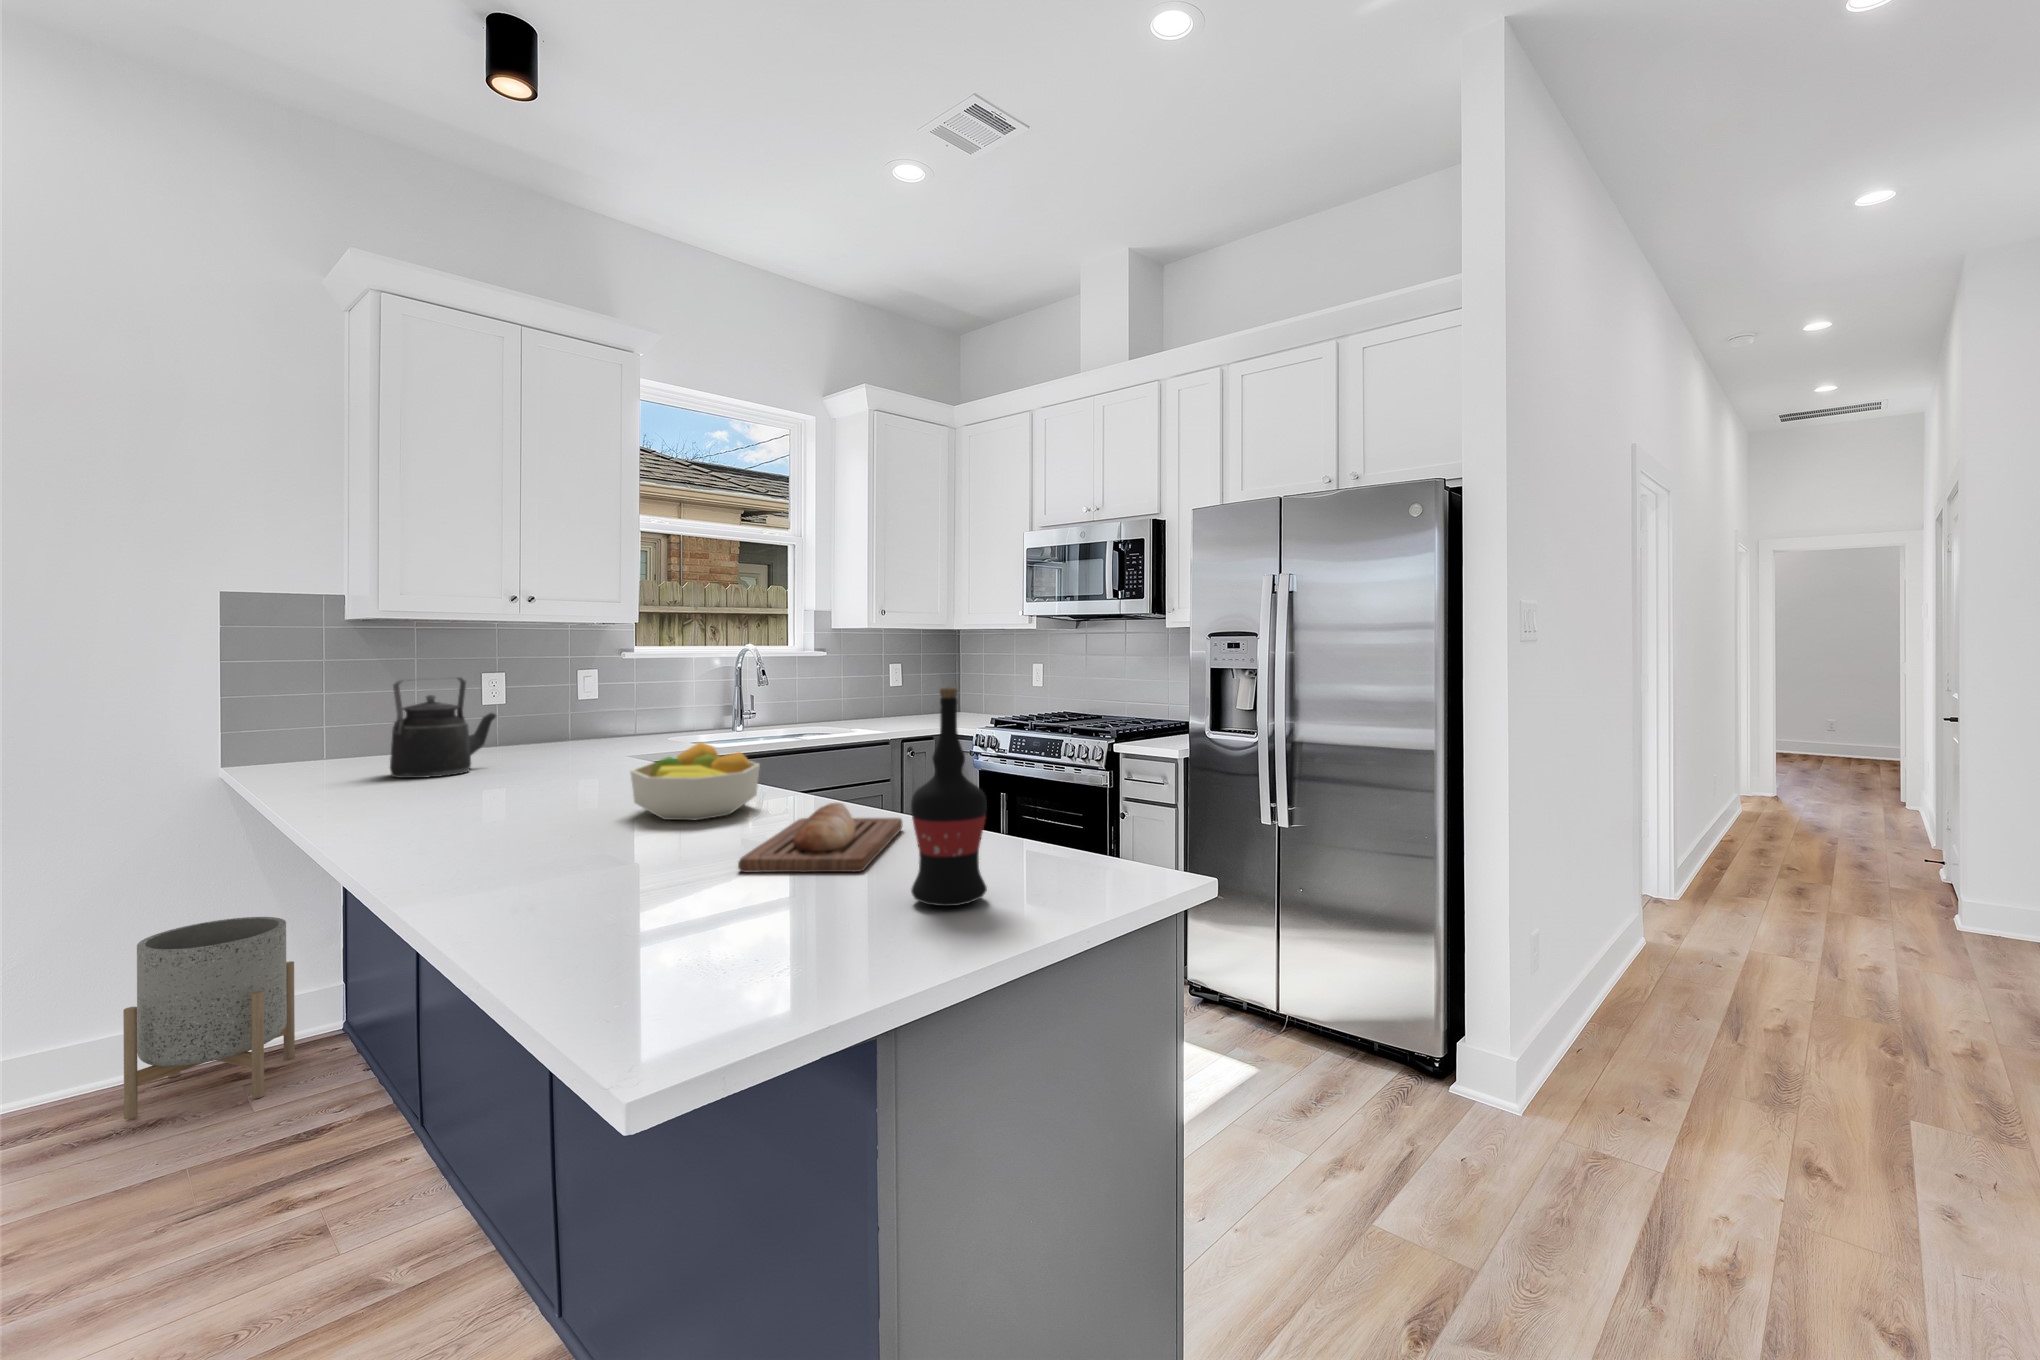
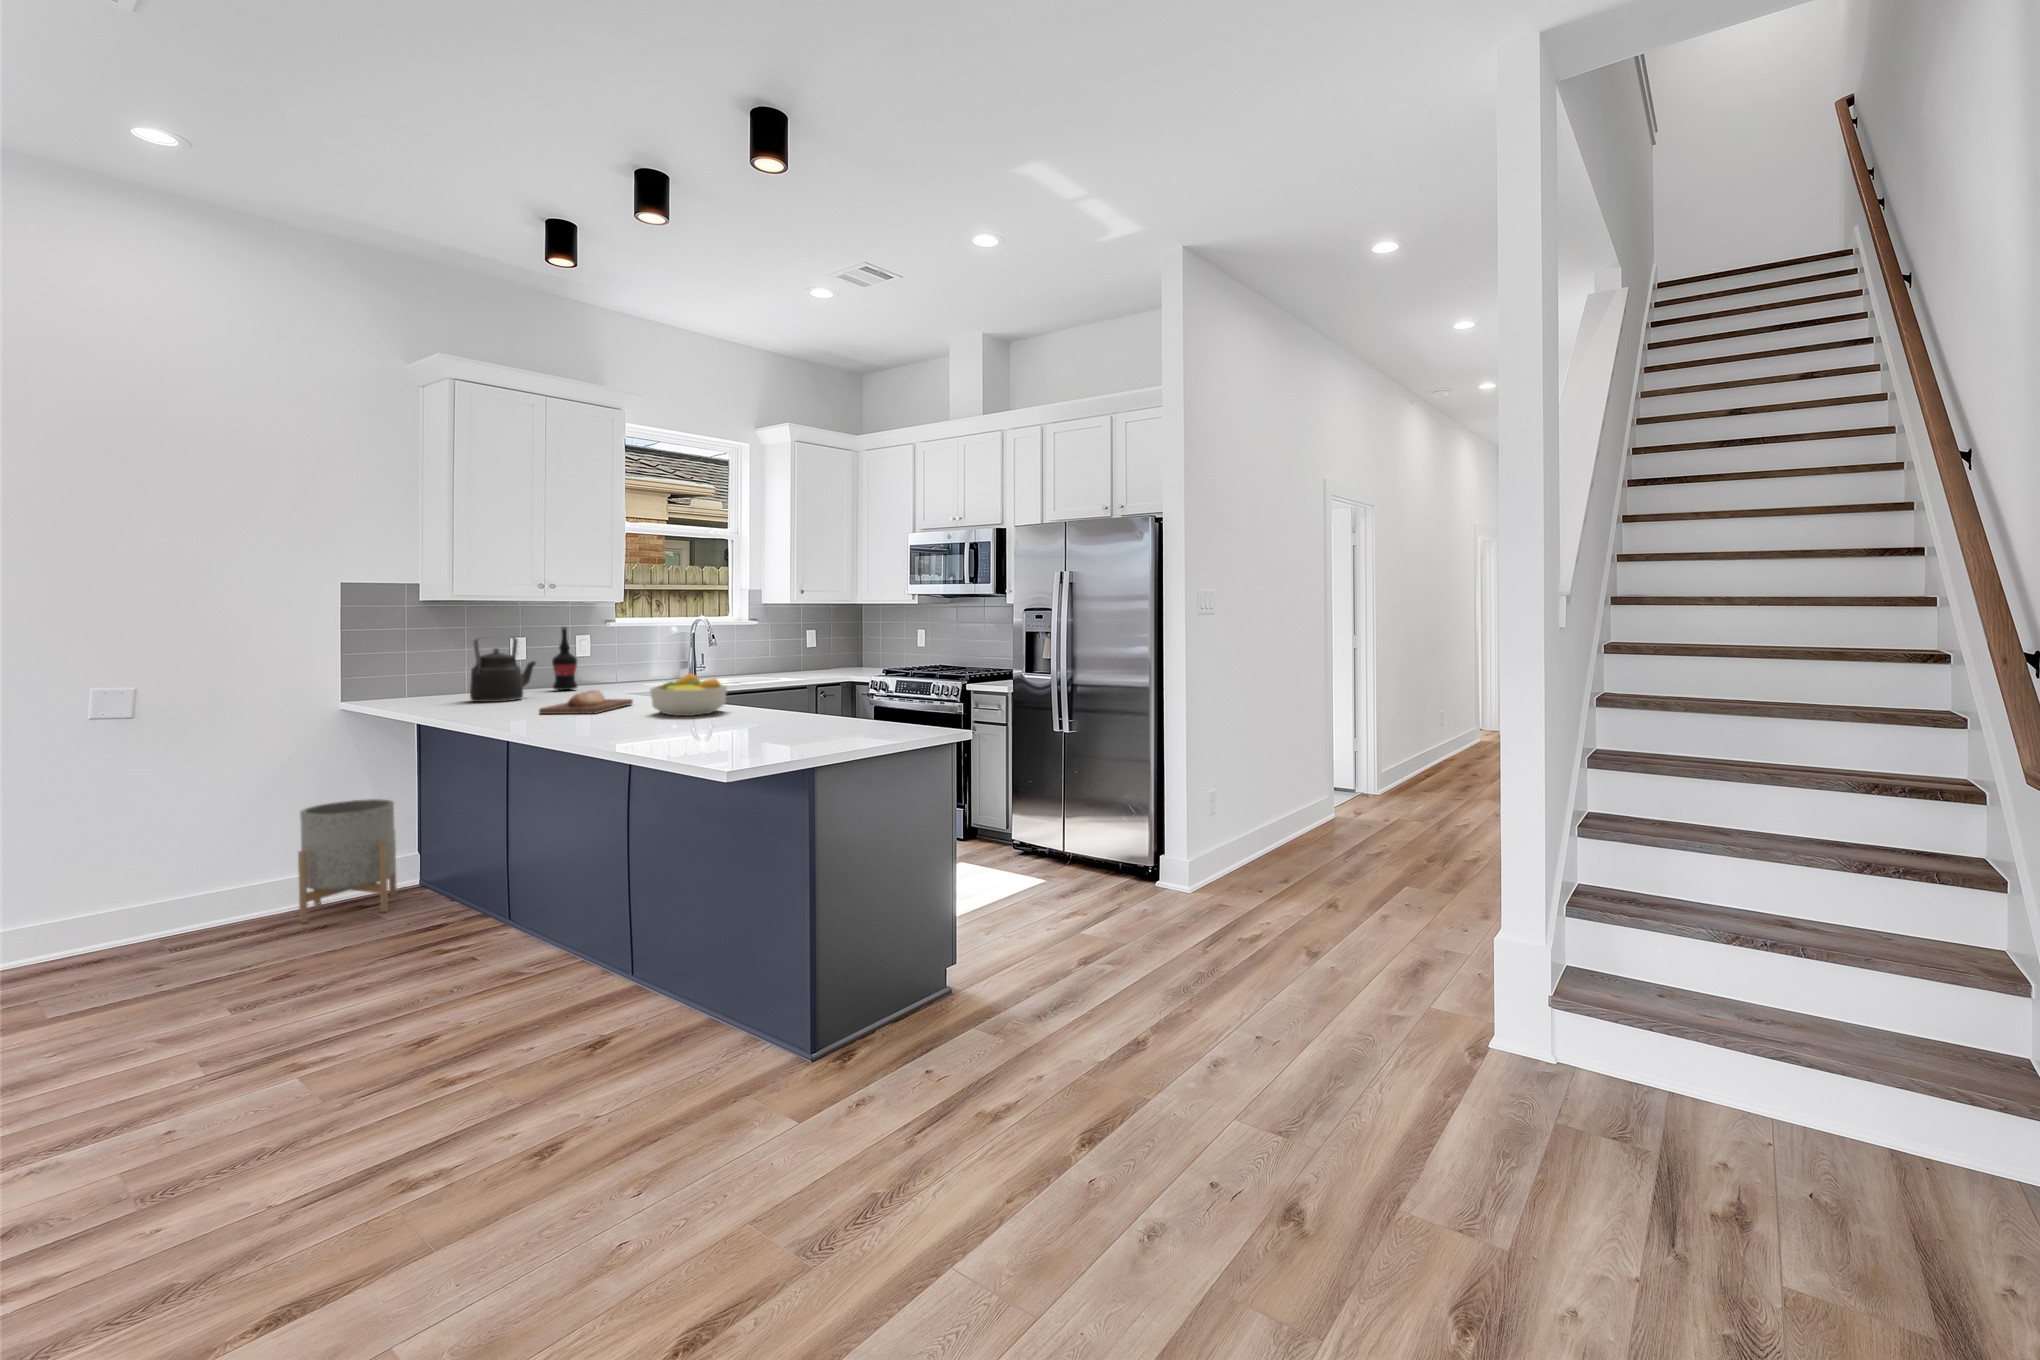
wine bottle: present [911,687,987,906] -> present [552,627,577,690]
bread loaf: present [738,803,902,872] -> present [539,690,633,714]

